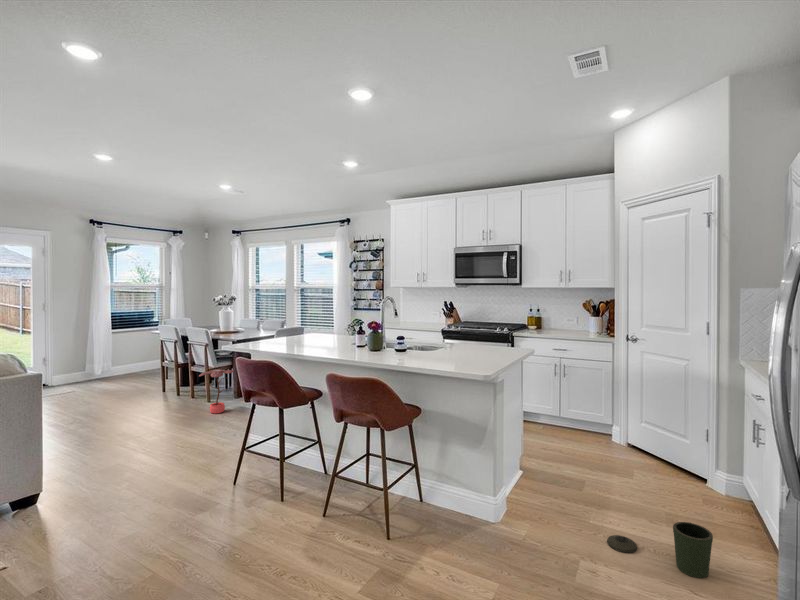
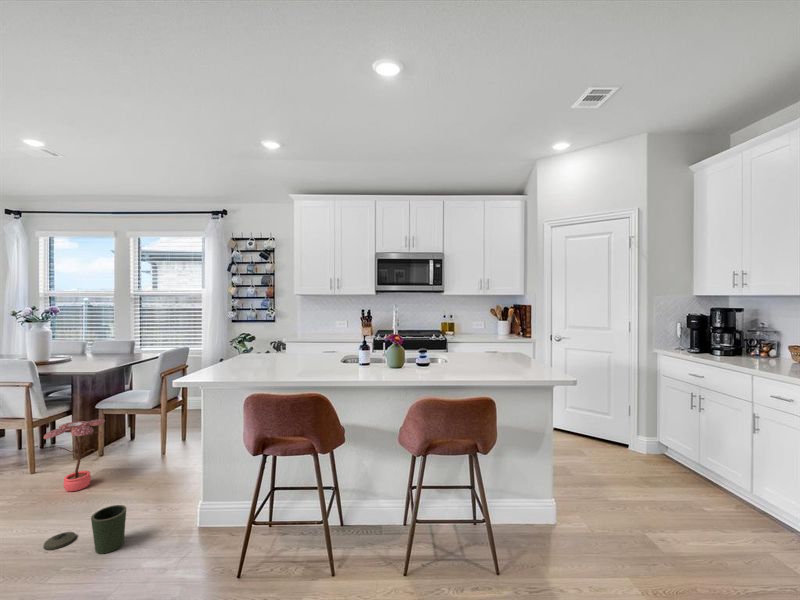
trash can: present [607,522,713,578] -> present [43,505,126,554]

